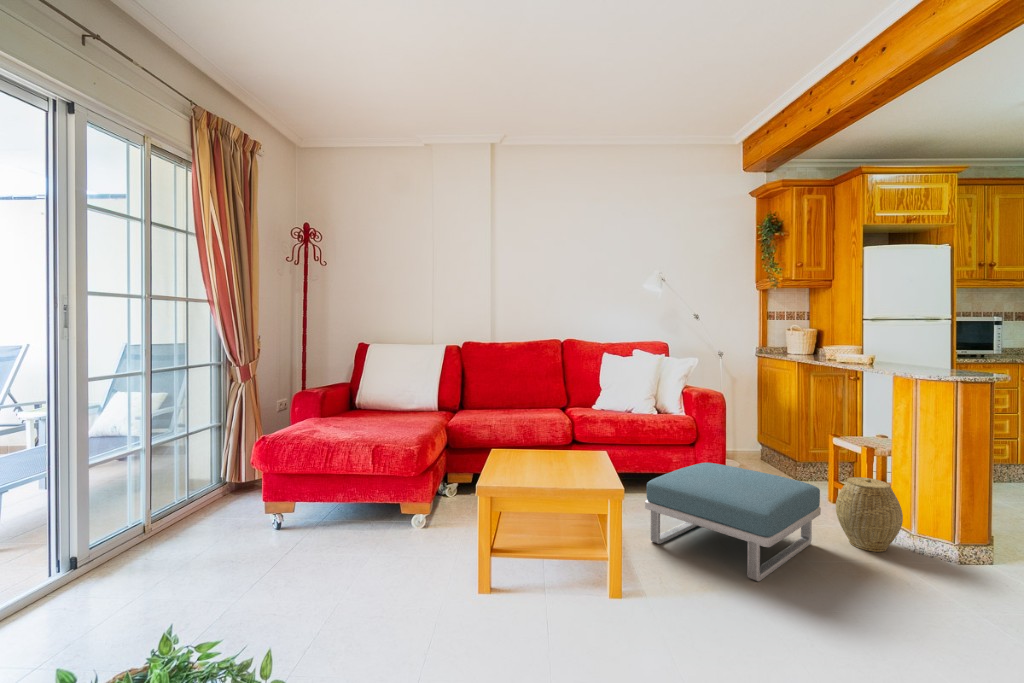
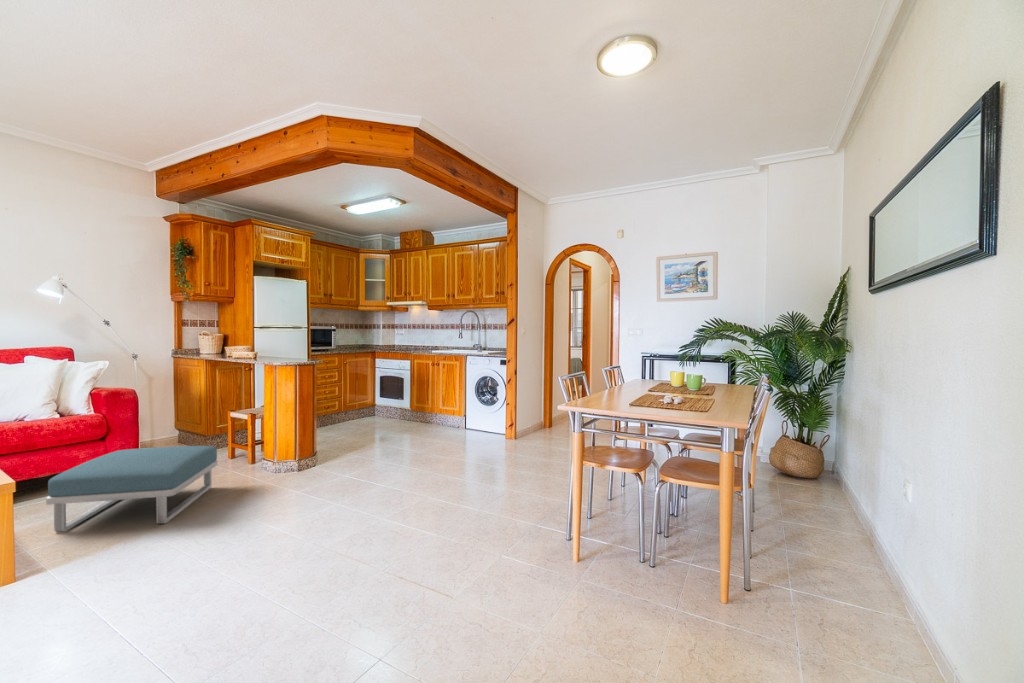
woven basket: present [836,477,903,552] -> none [229,434,271,480]

